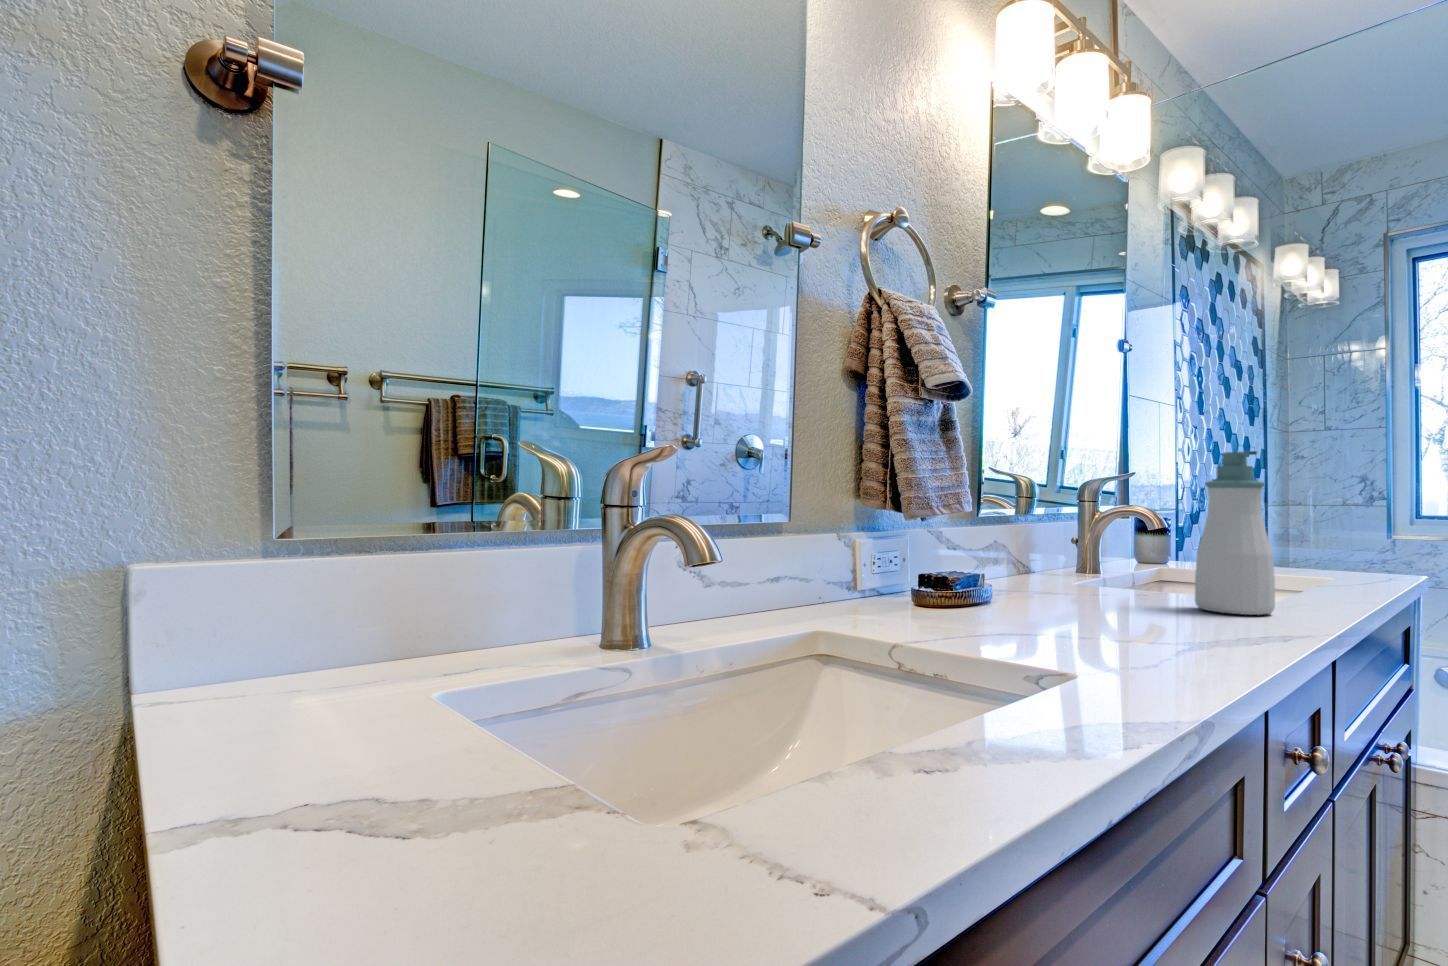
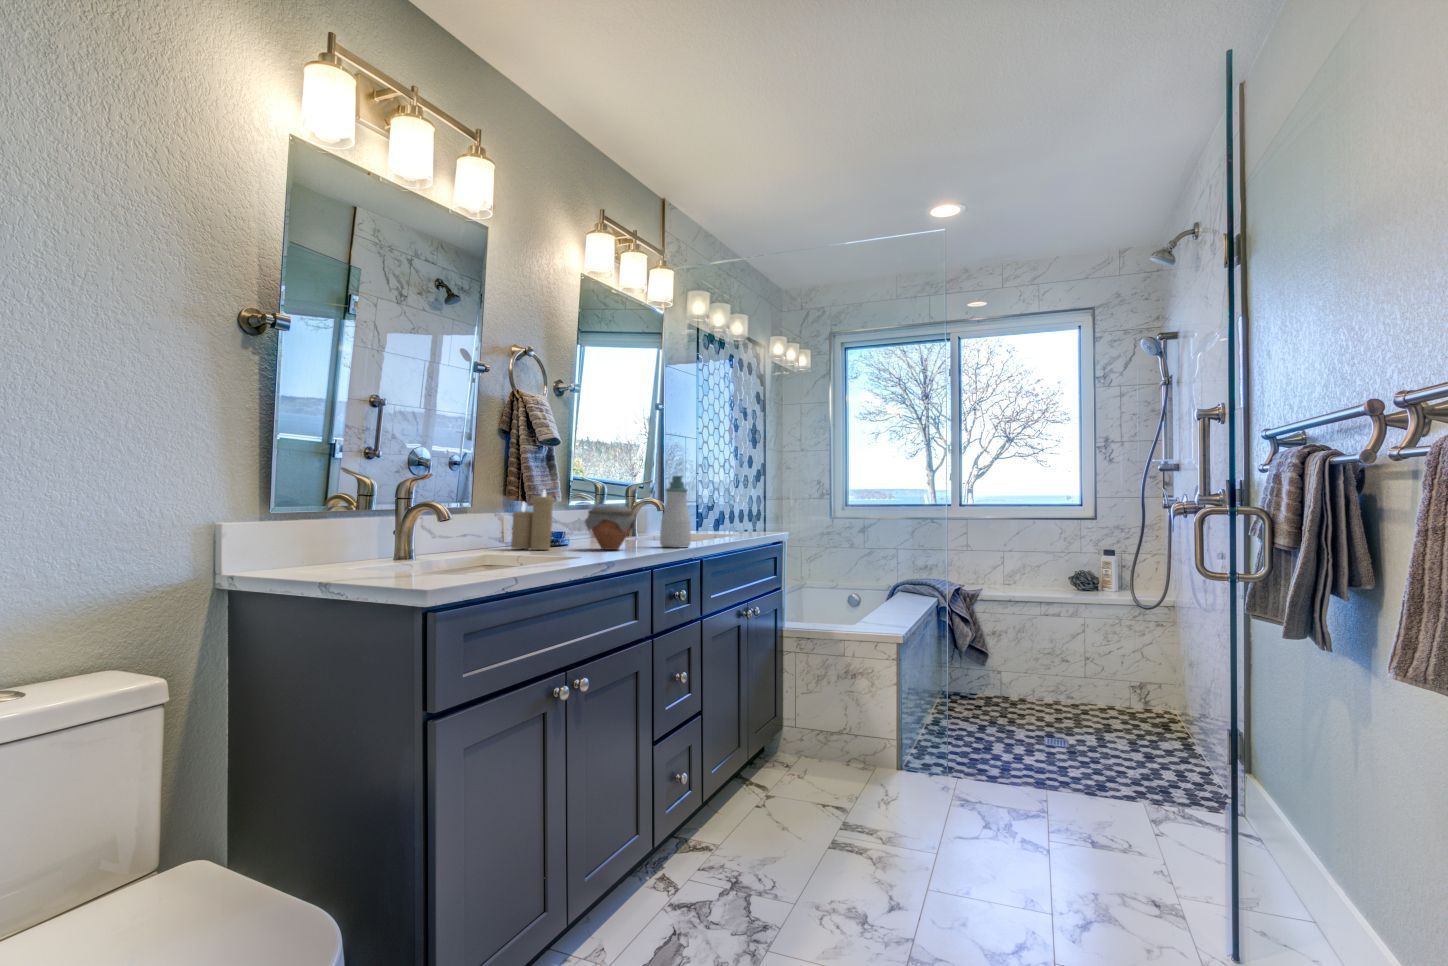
candle: none [872,484,960,615] -> present [511,490,554,550]
jar: none [1031,517,1156,621] -> present [585,505,636,550]

